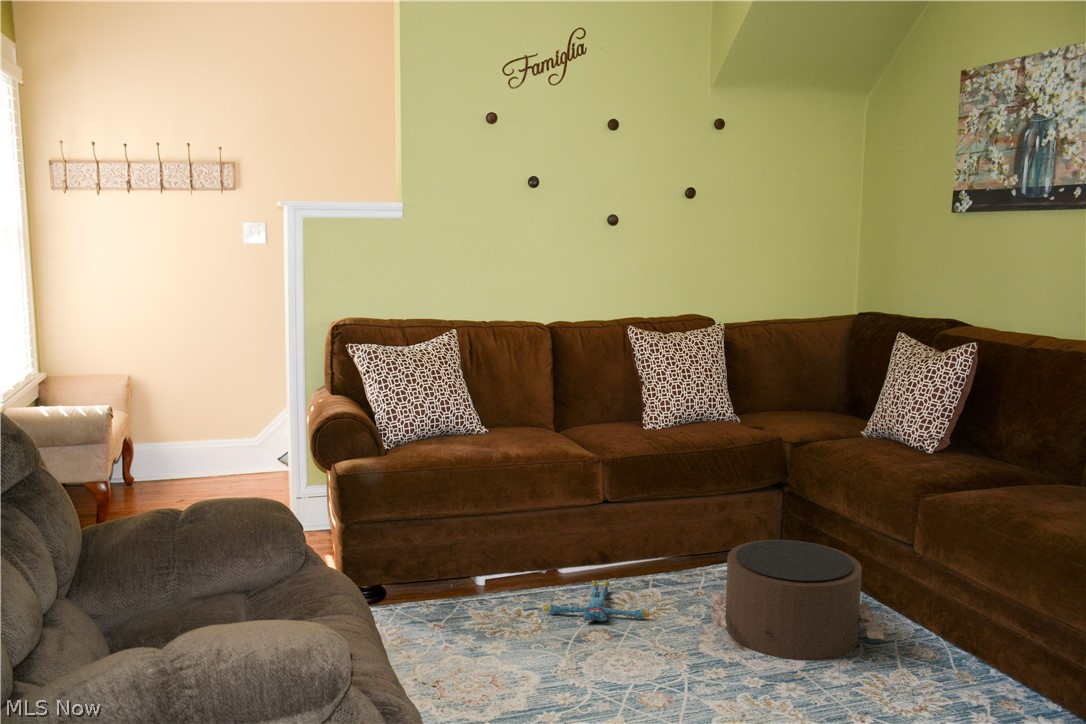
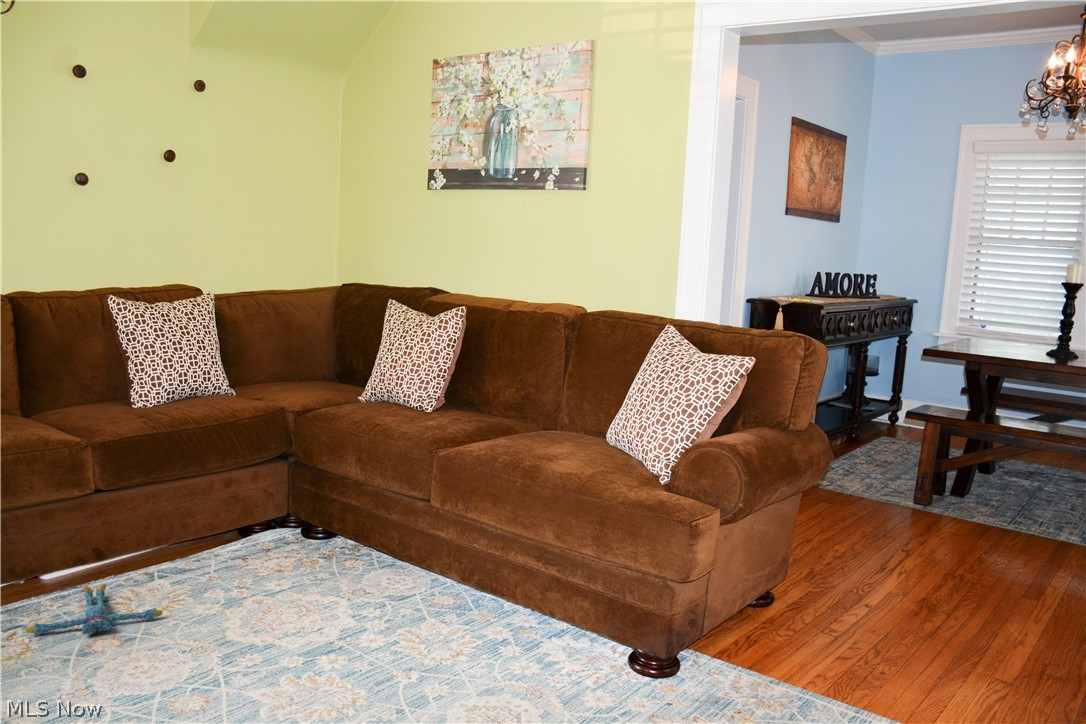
pouf: present [711,540,884,660] -> none [232,509,411,630]

